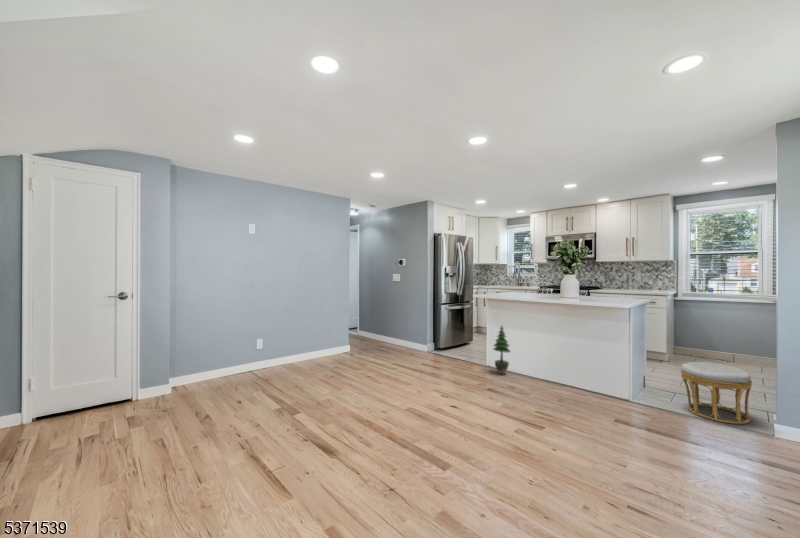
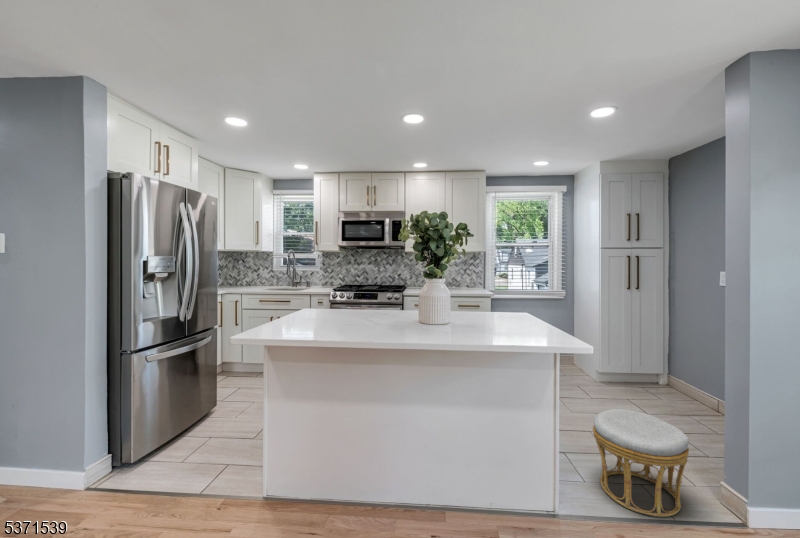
potted tree: present [493,326,510,373] -> none [277,400,319,512]

